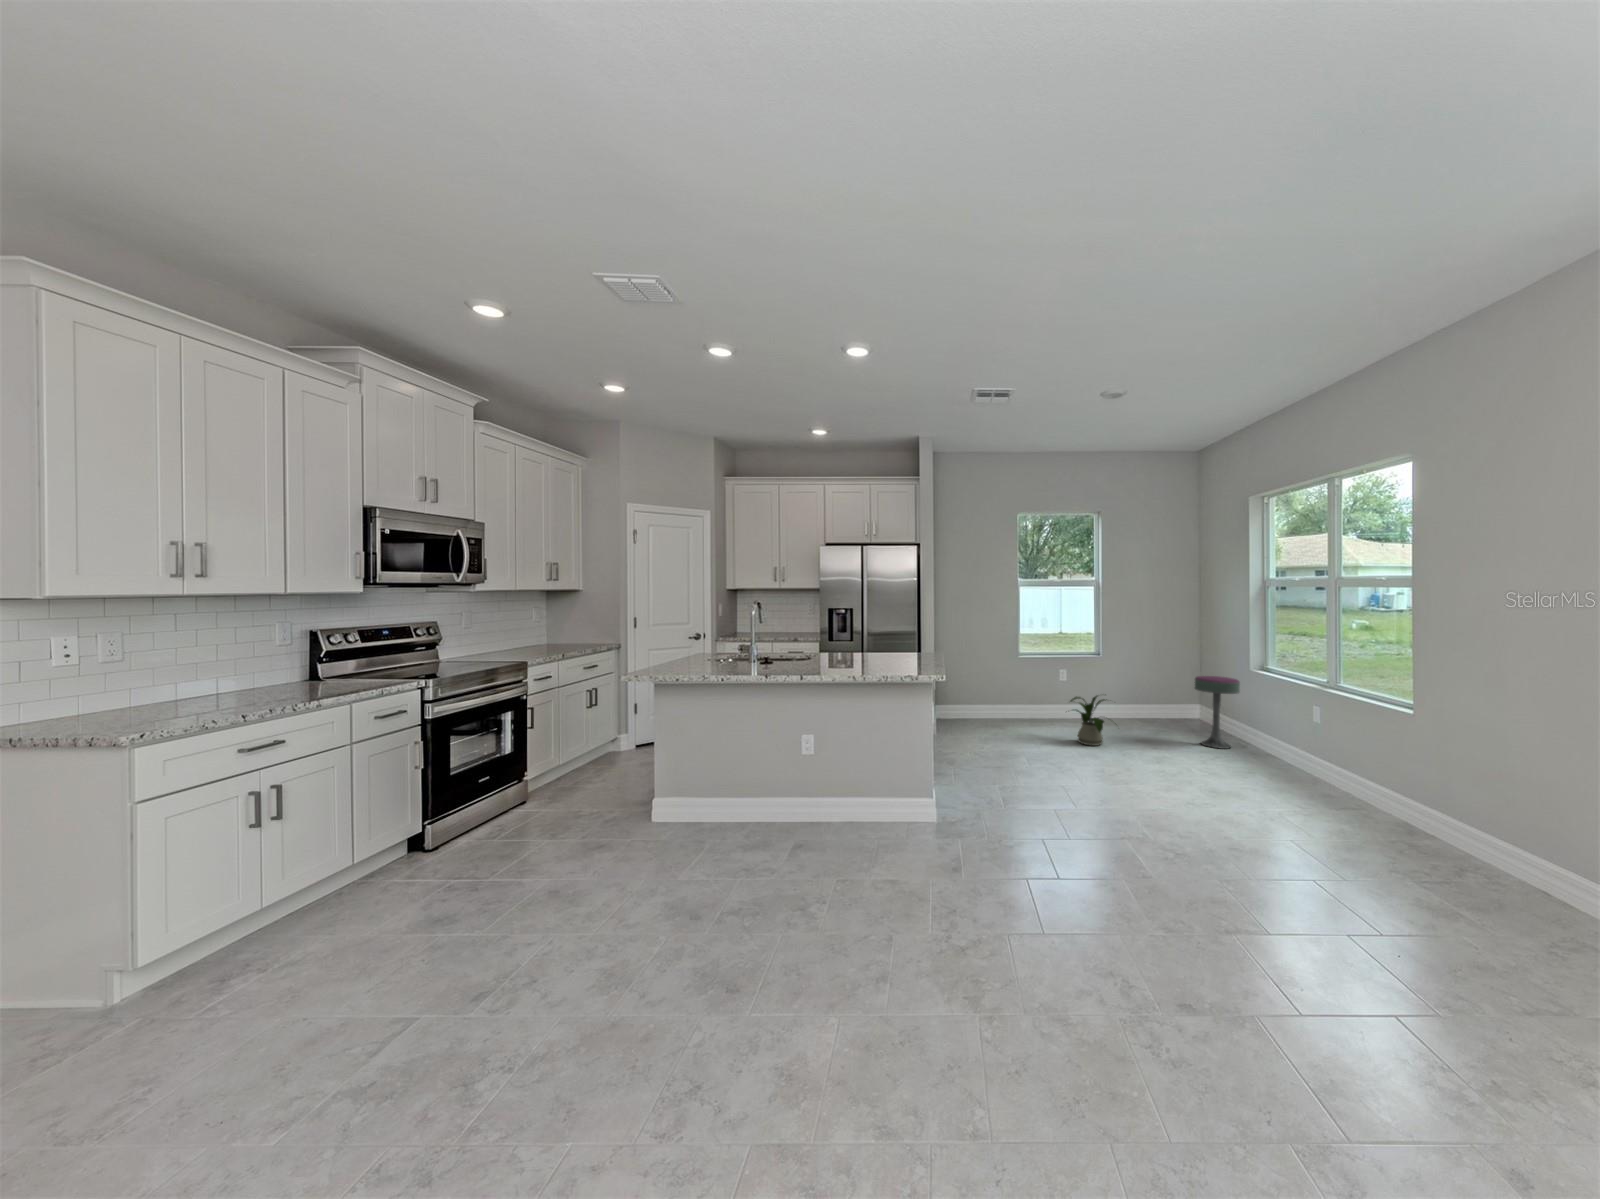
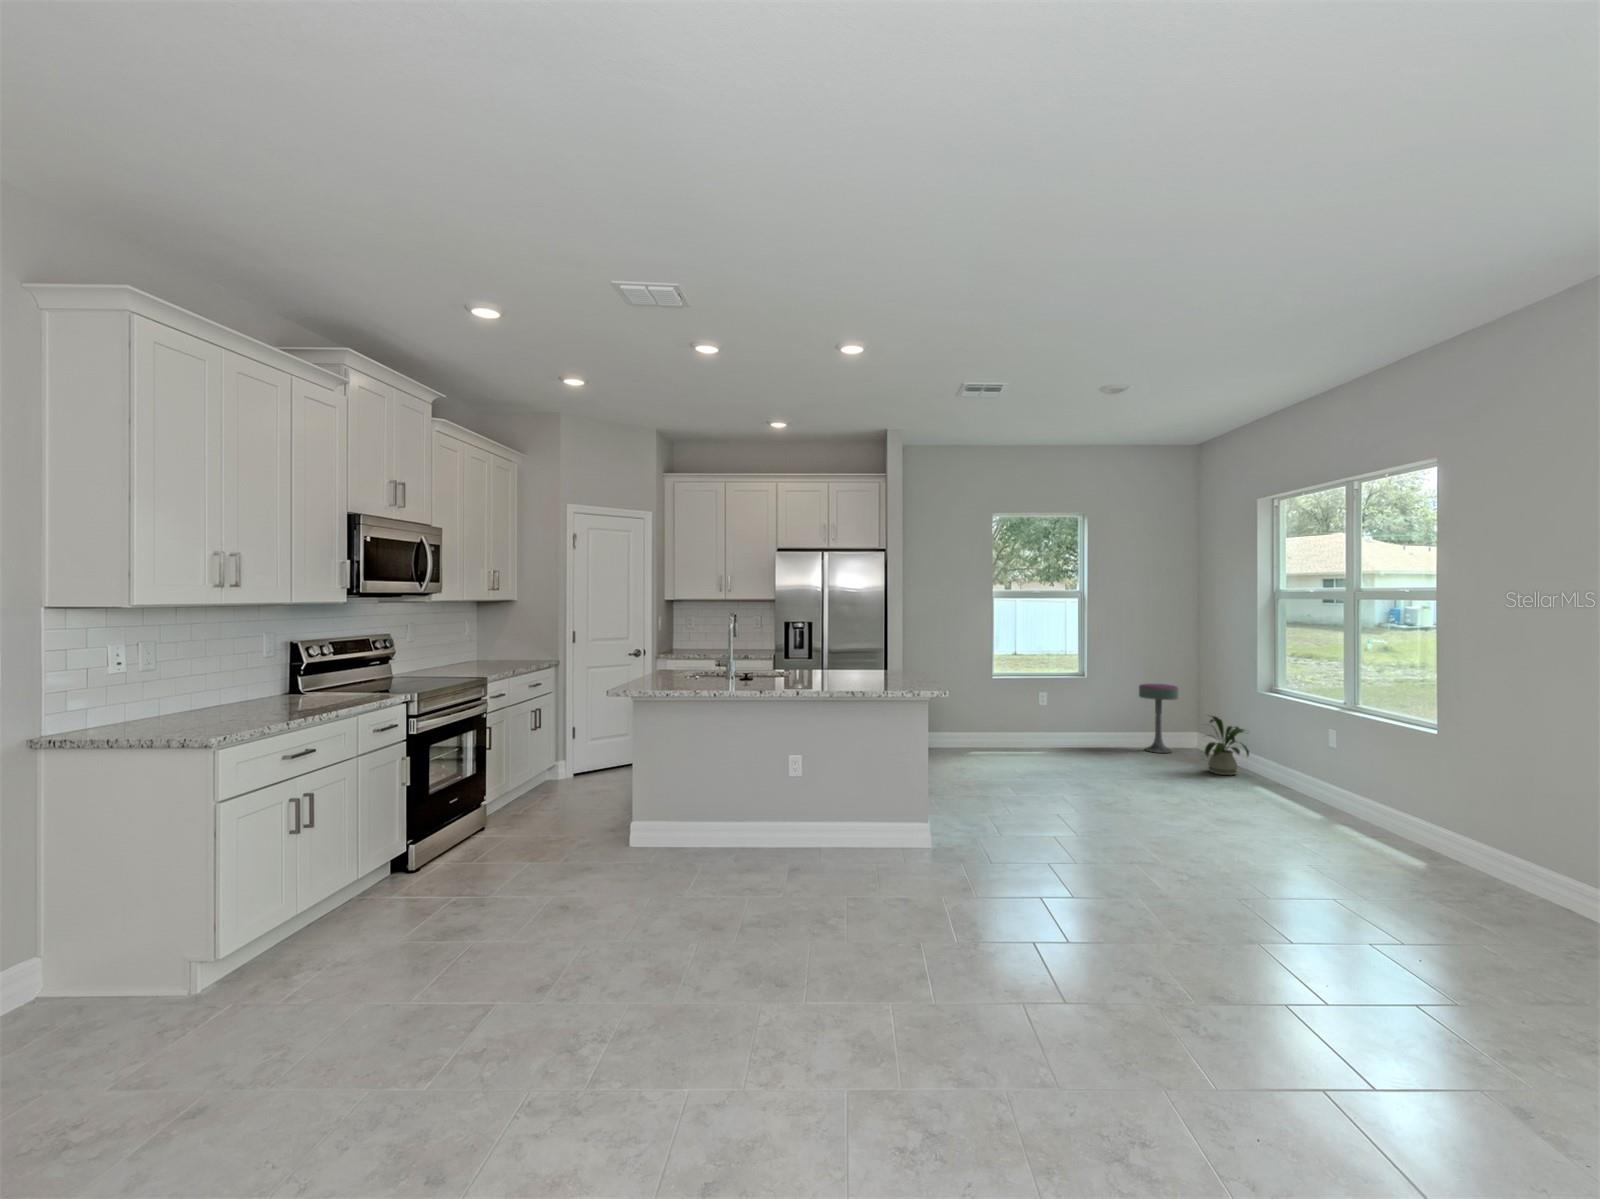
house plant: present [1070,696,1106,746] -> present [1205,716,1249,775]

